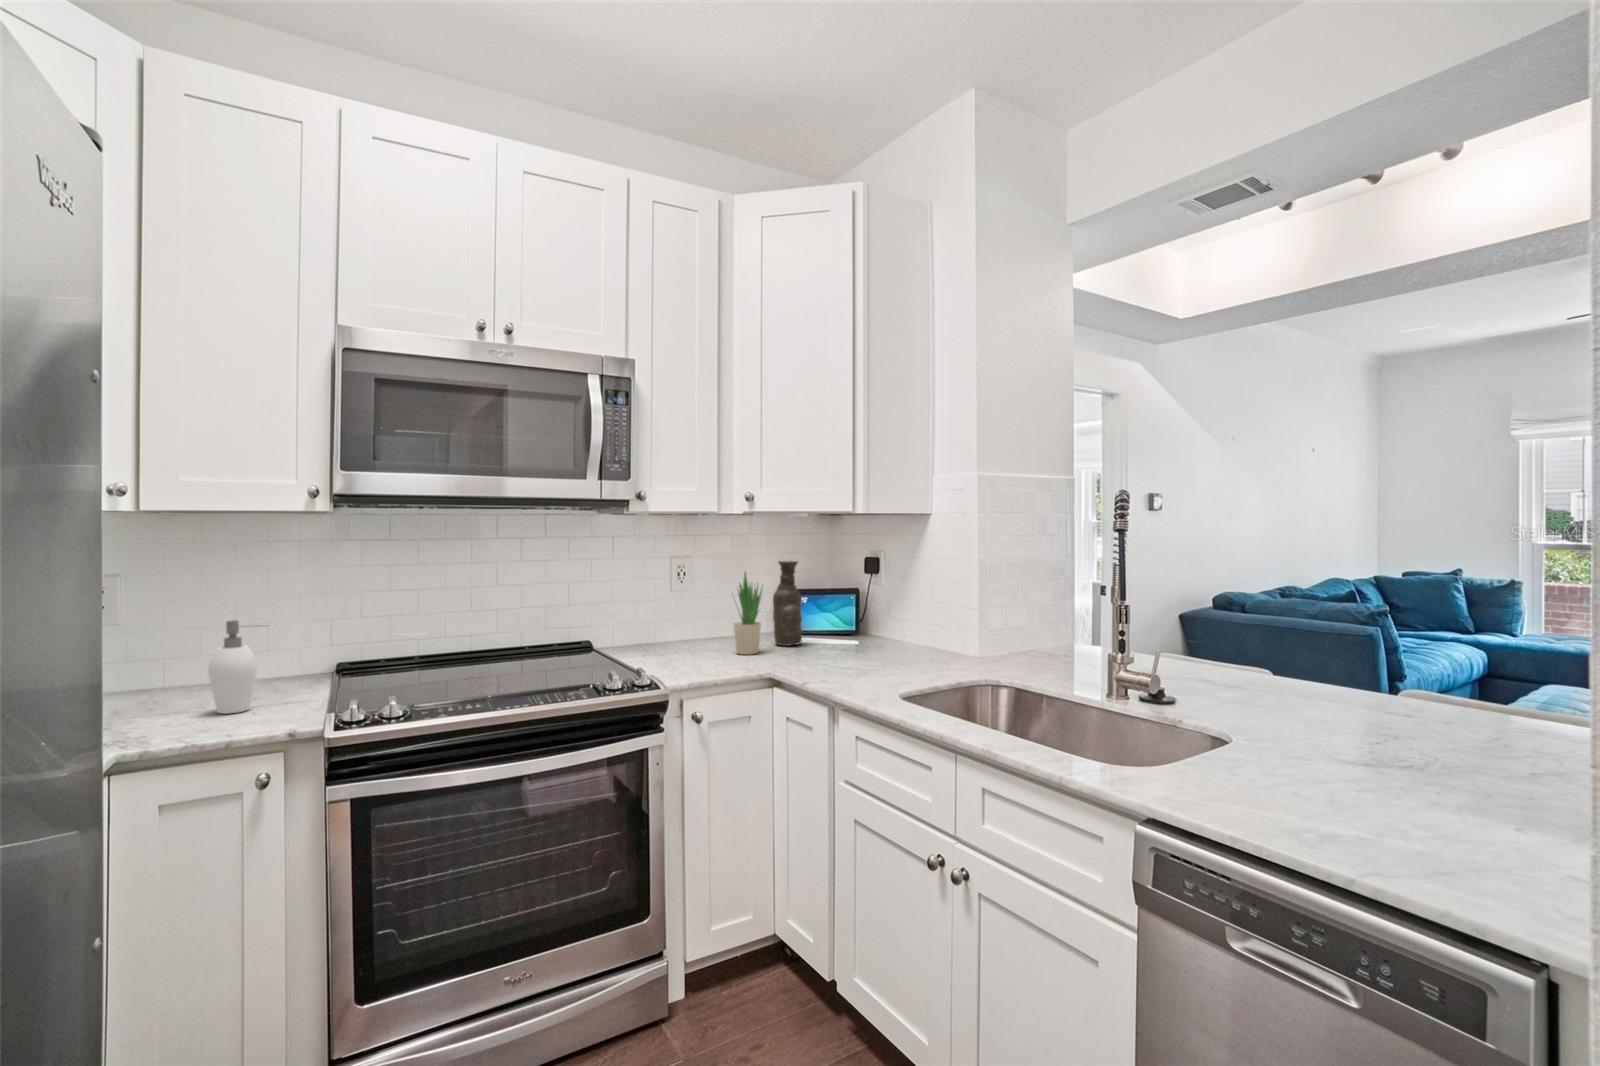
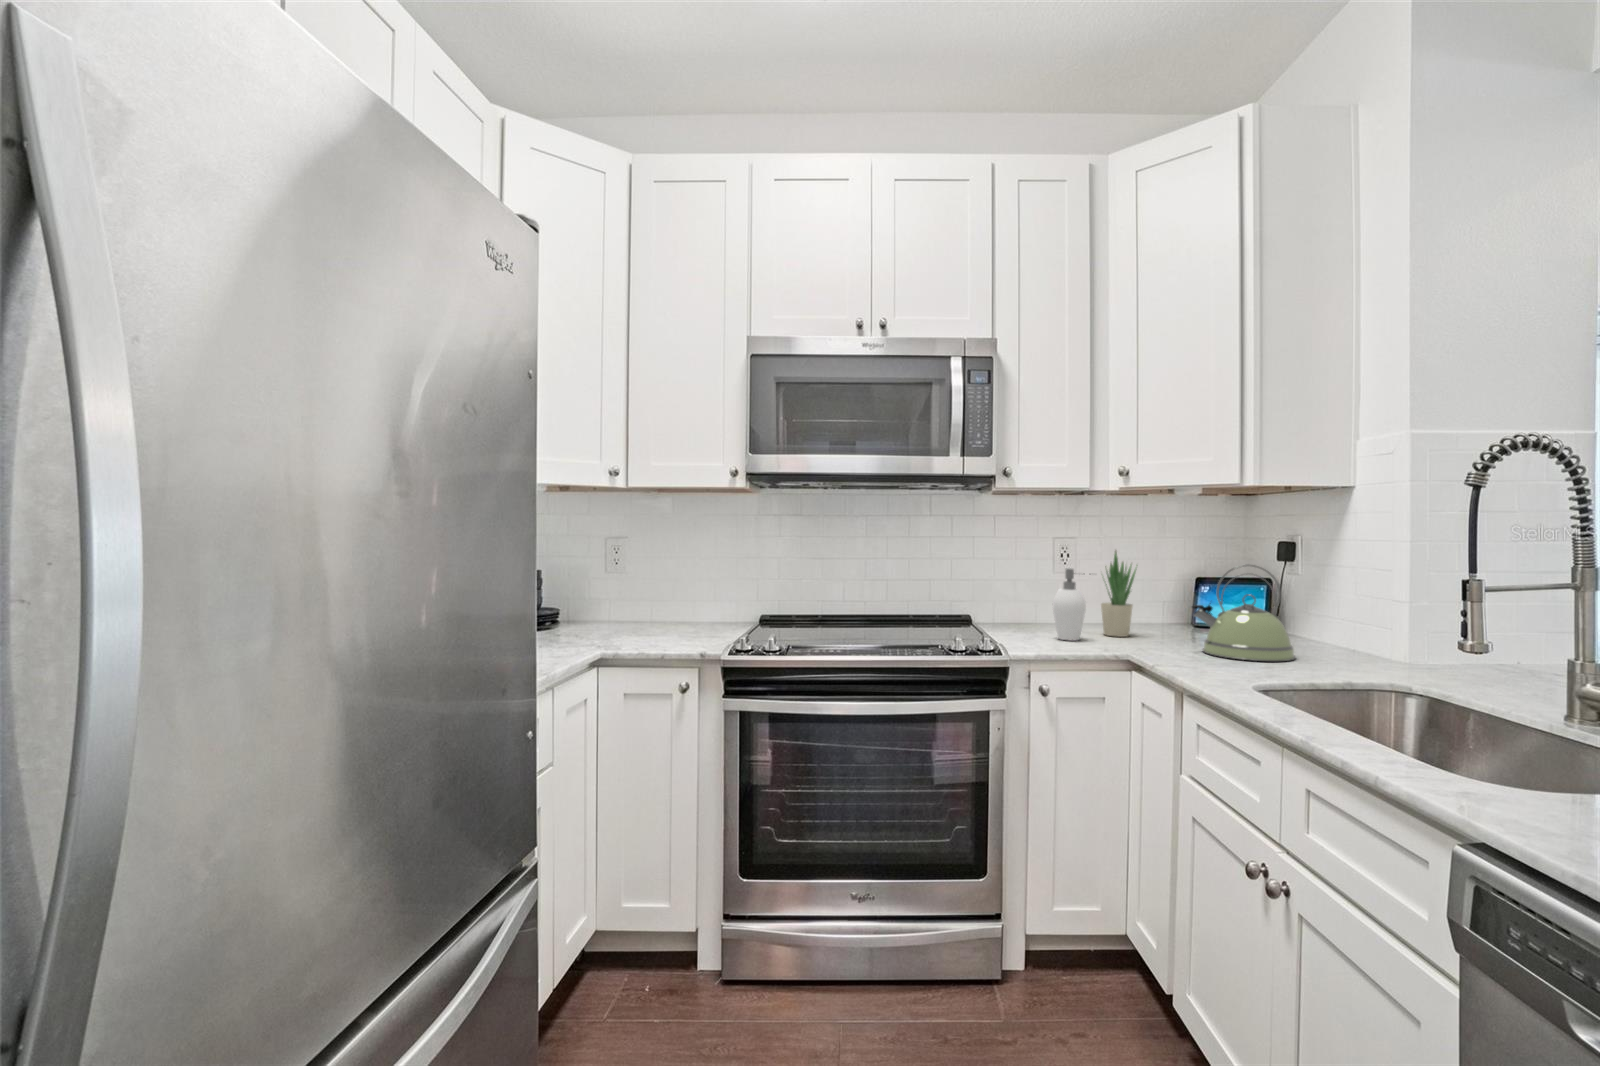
vase: present [773,561,802,646] -> none [1152,541,1187,633]
kettle: none [816,581,895,665] -> present [1192,564,1295,661]
soap dispenser: present [208,620,257,714] -> present [1053,568,1091,641]

